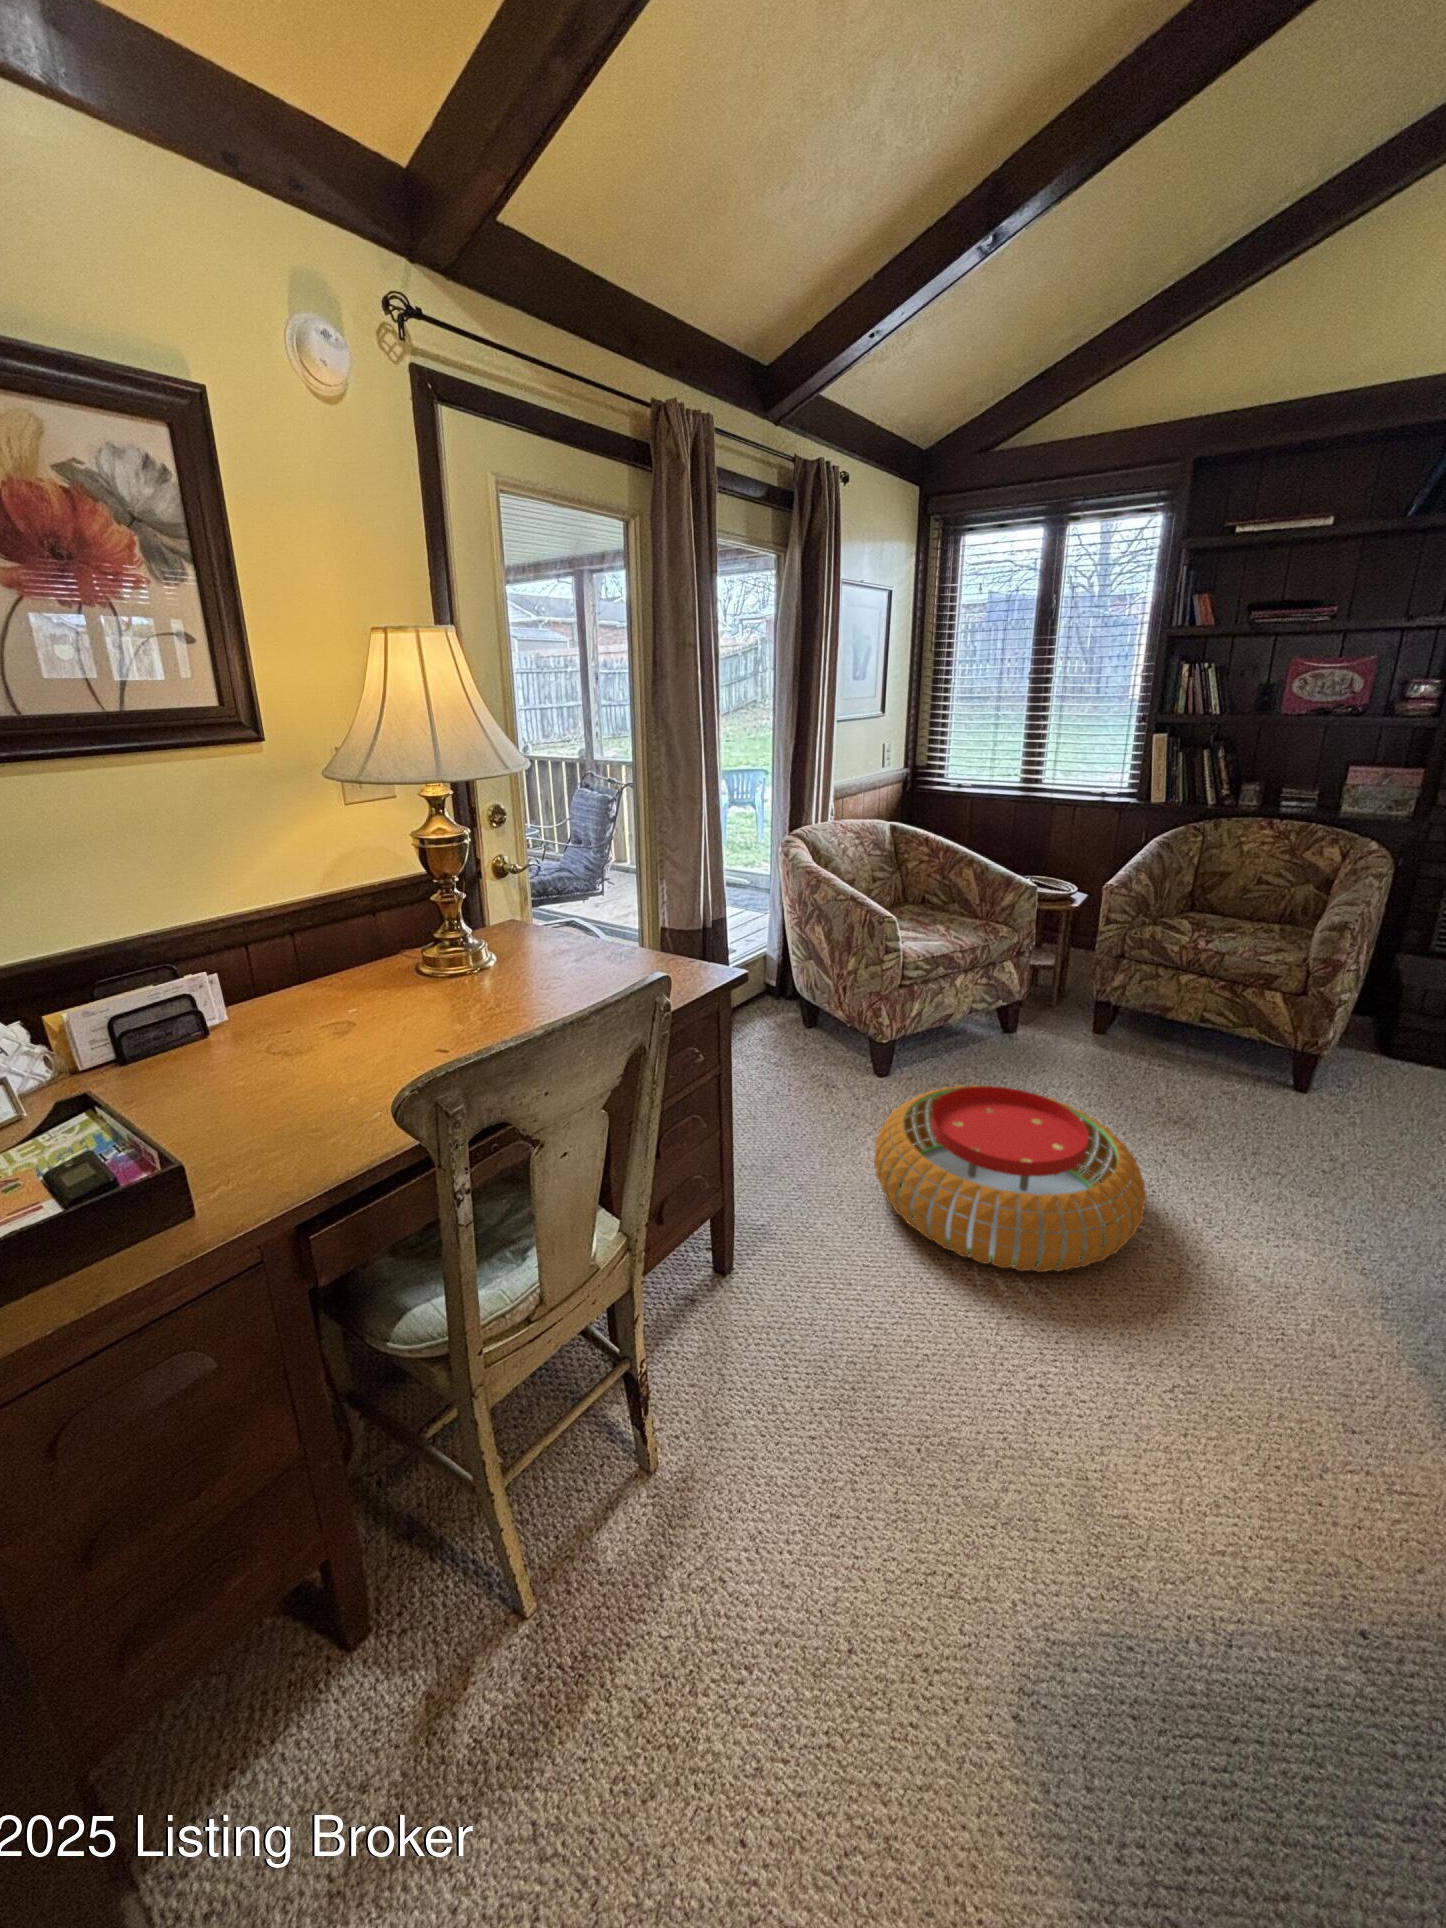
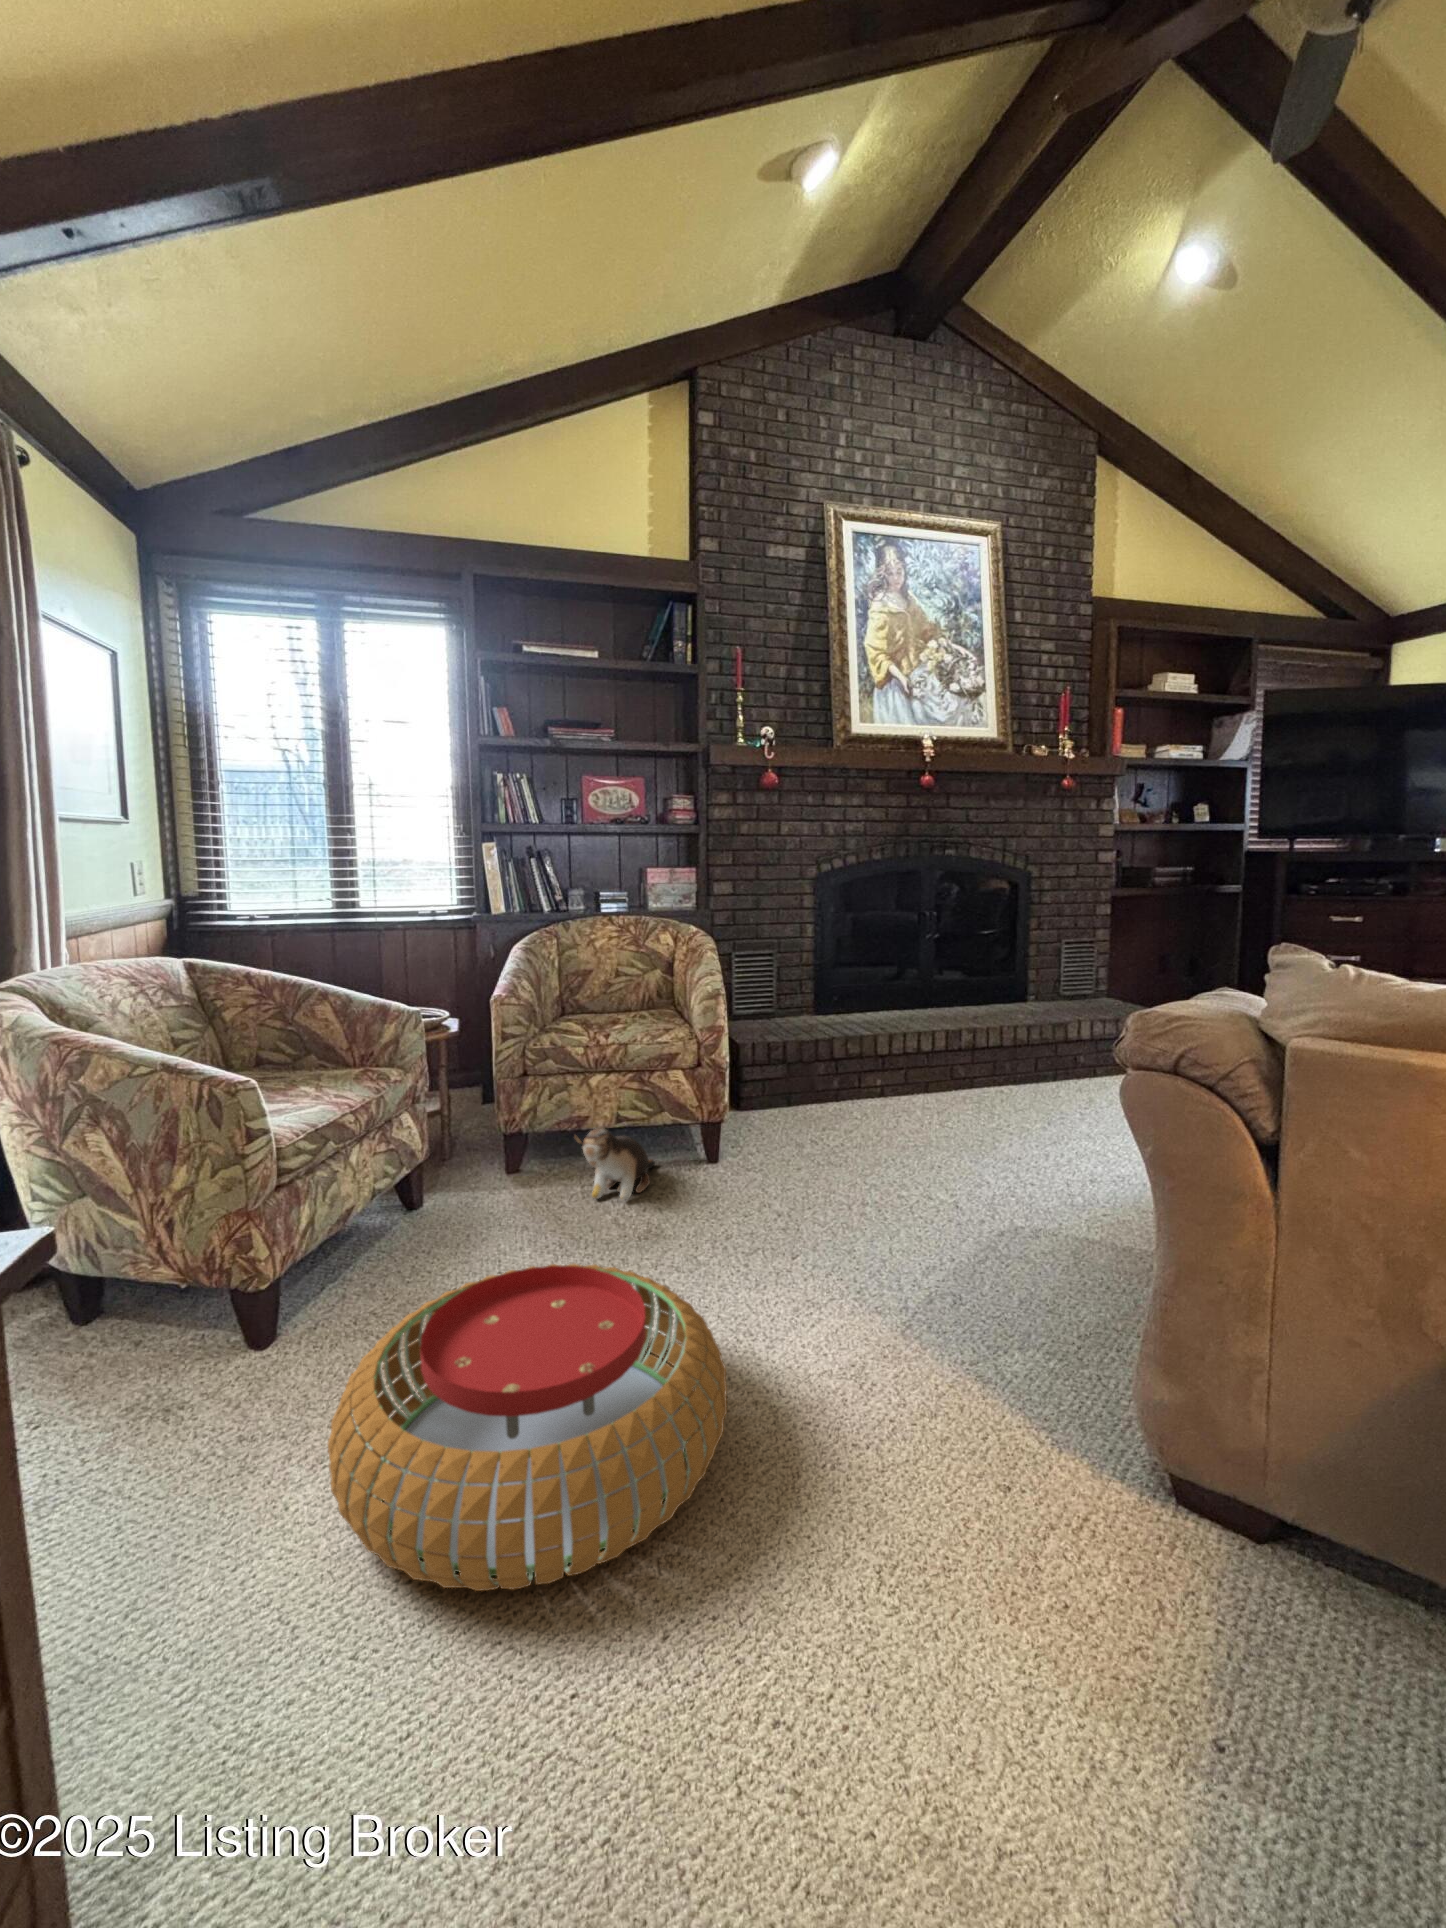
plush toy: none [1138,1017,1235,1088] -> present [574,1128,655,1200]

